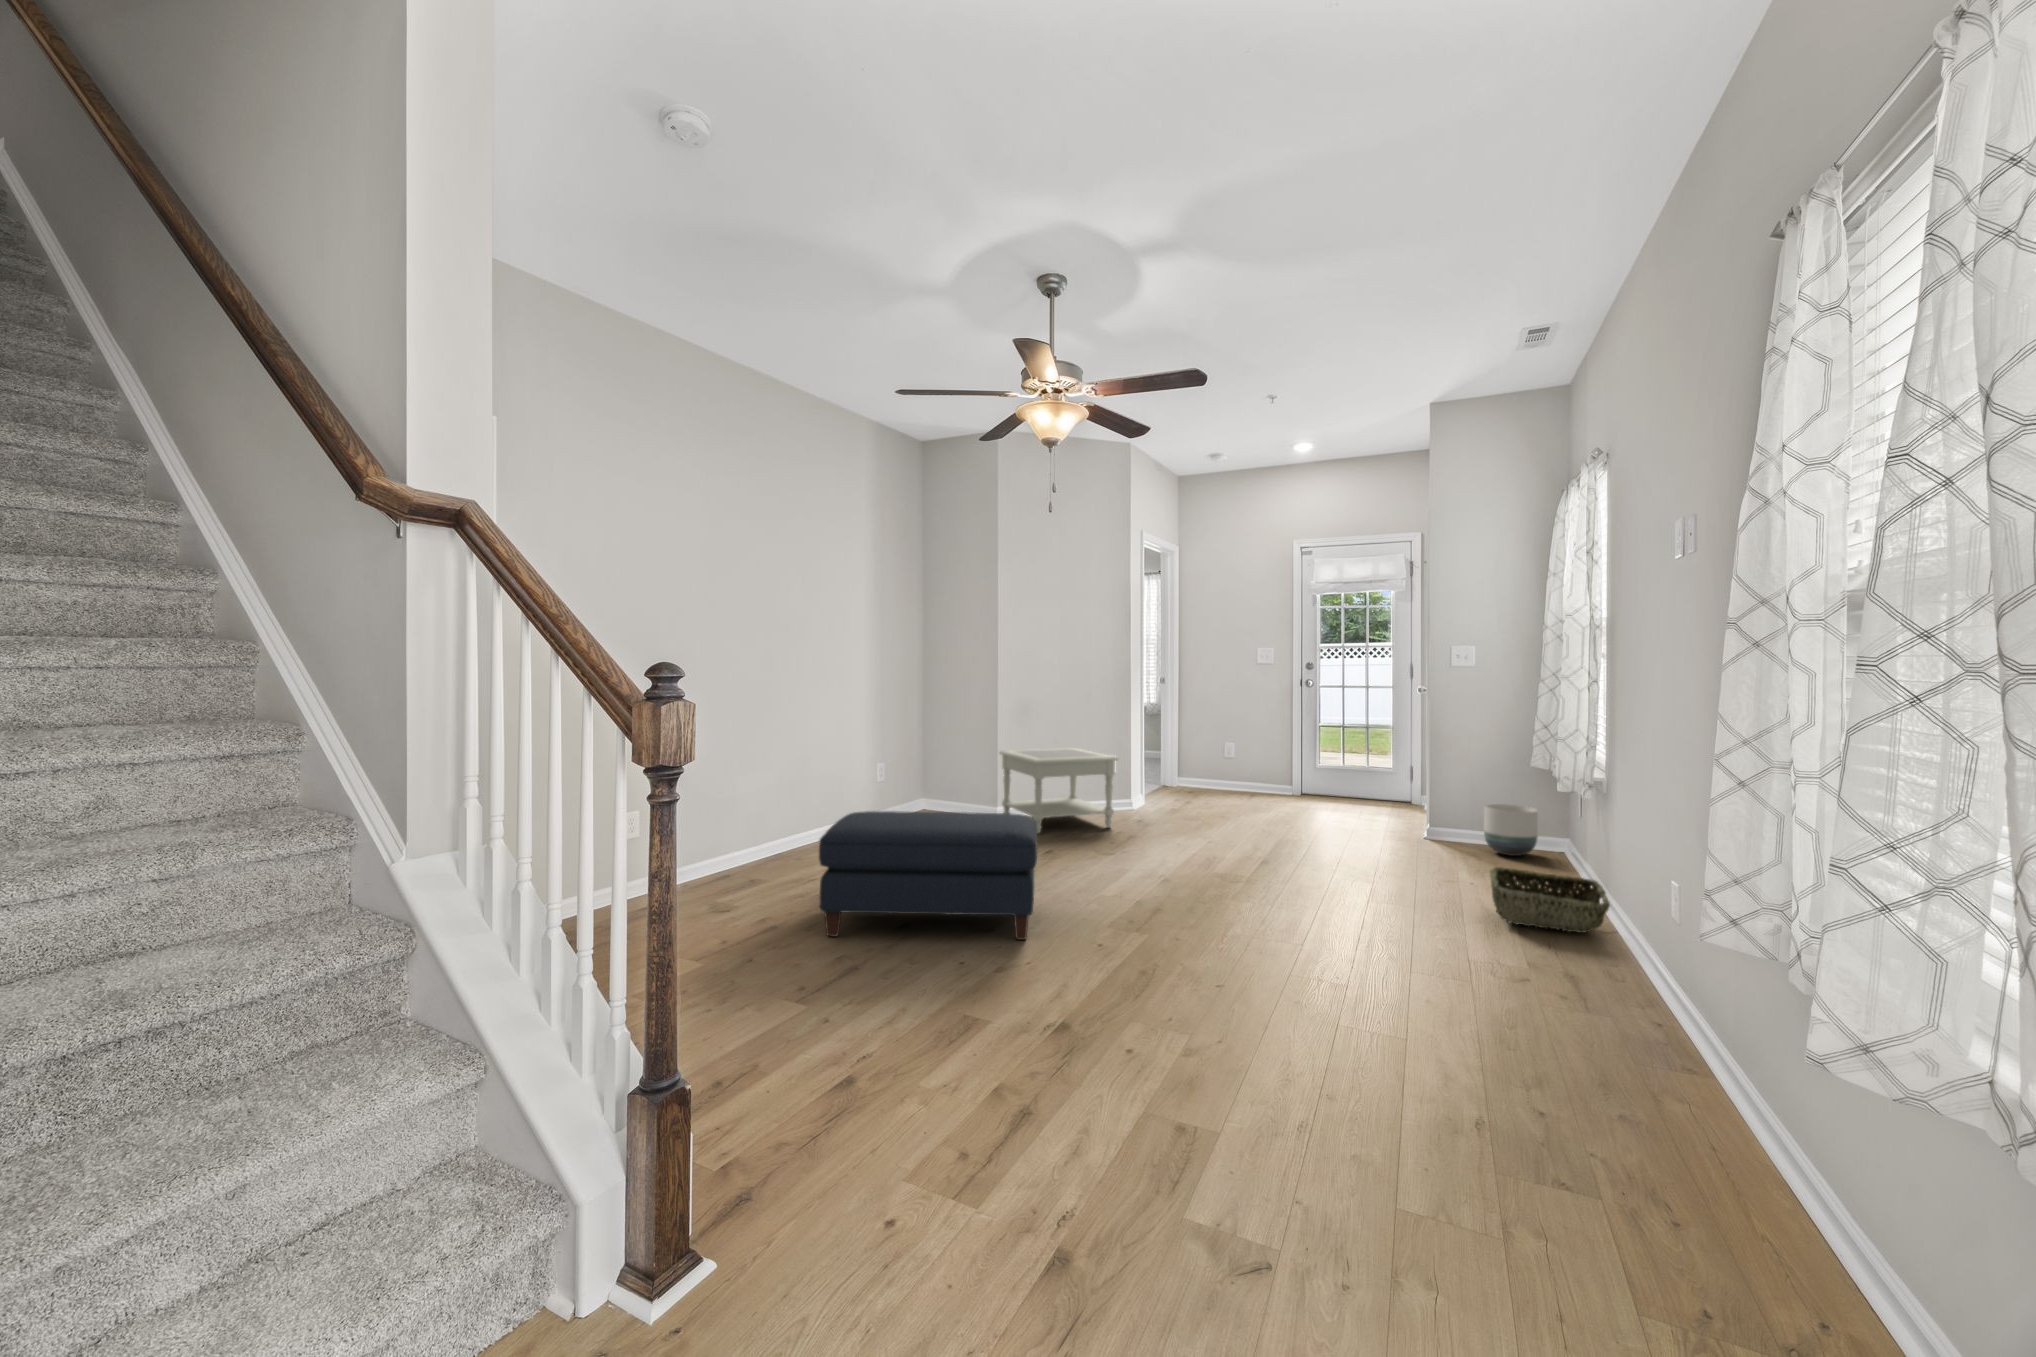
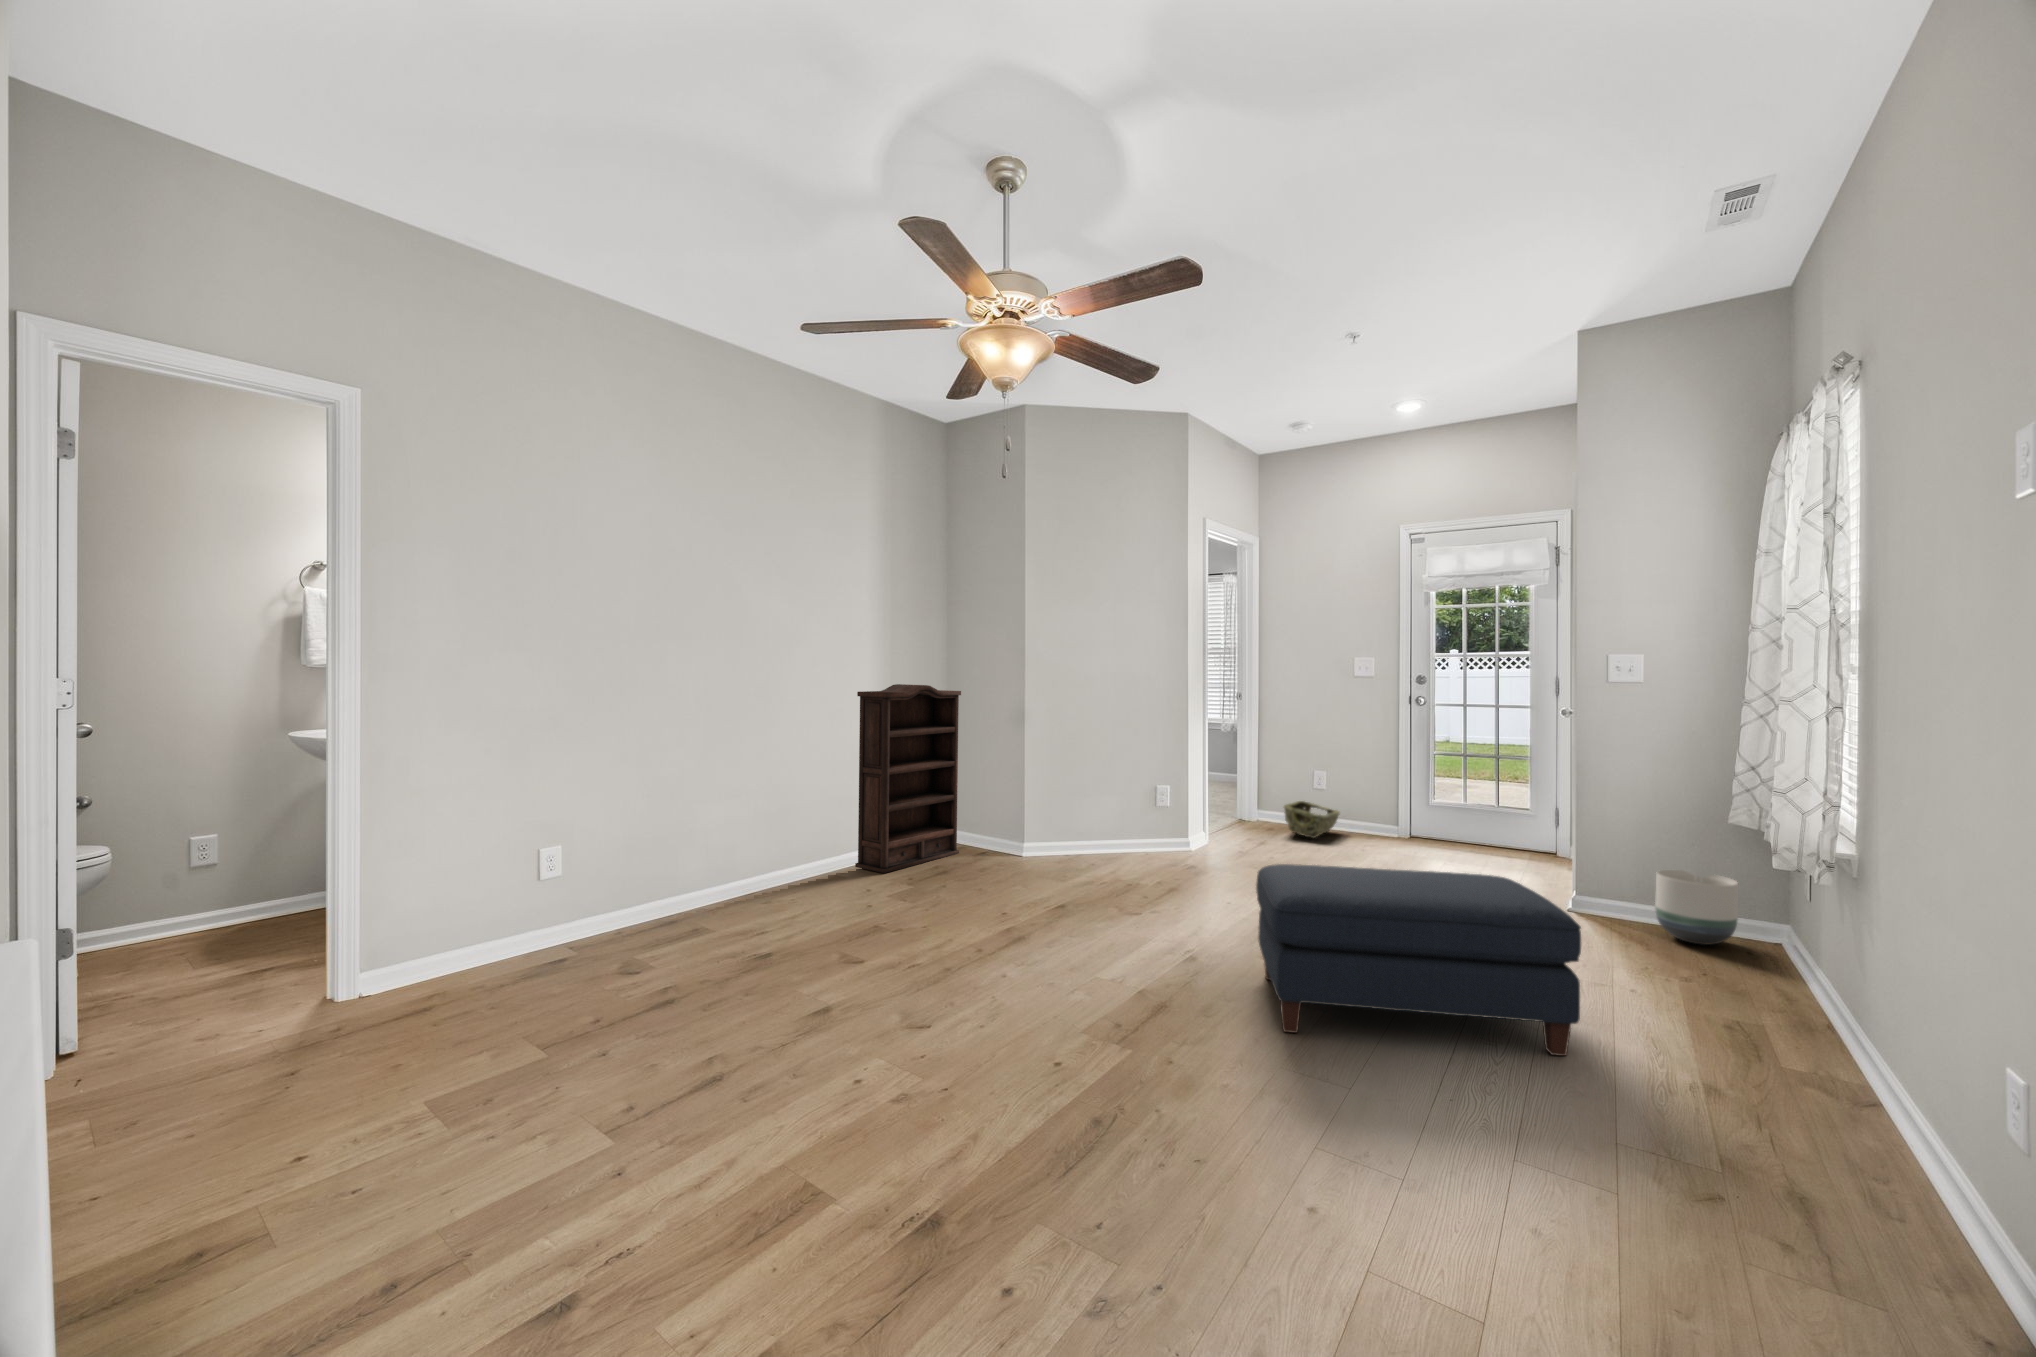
bookshelf: none [860,673,943,834] -> present [855,684,961,873]
side table: present [1000,748,1118,833] -> none [1025,775,1163,880]
ottoman: present [819,811,1037,940] -> present [1256,864,1581,1056]
woven basket: present [1490,867,1610,933] -> present [1284,801,1339,838]

